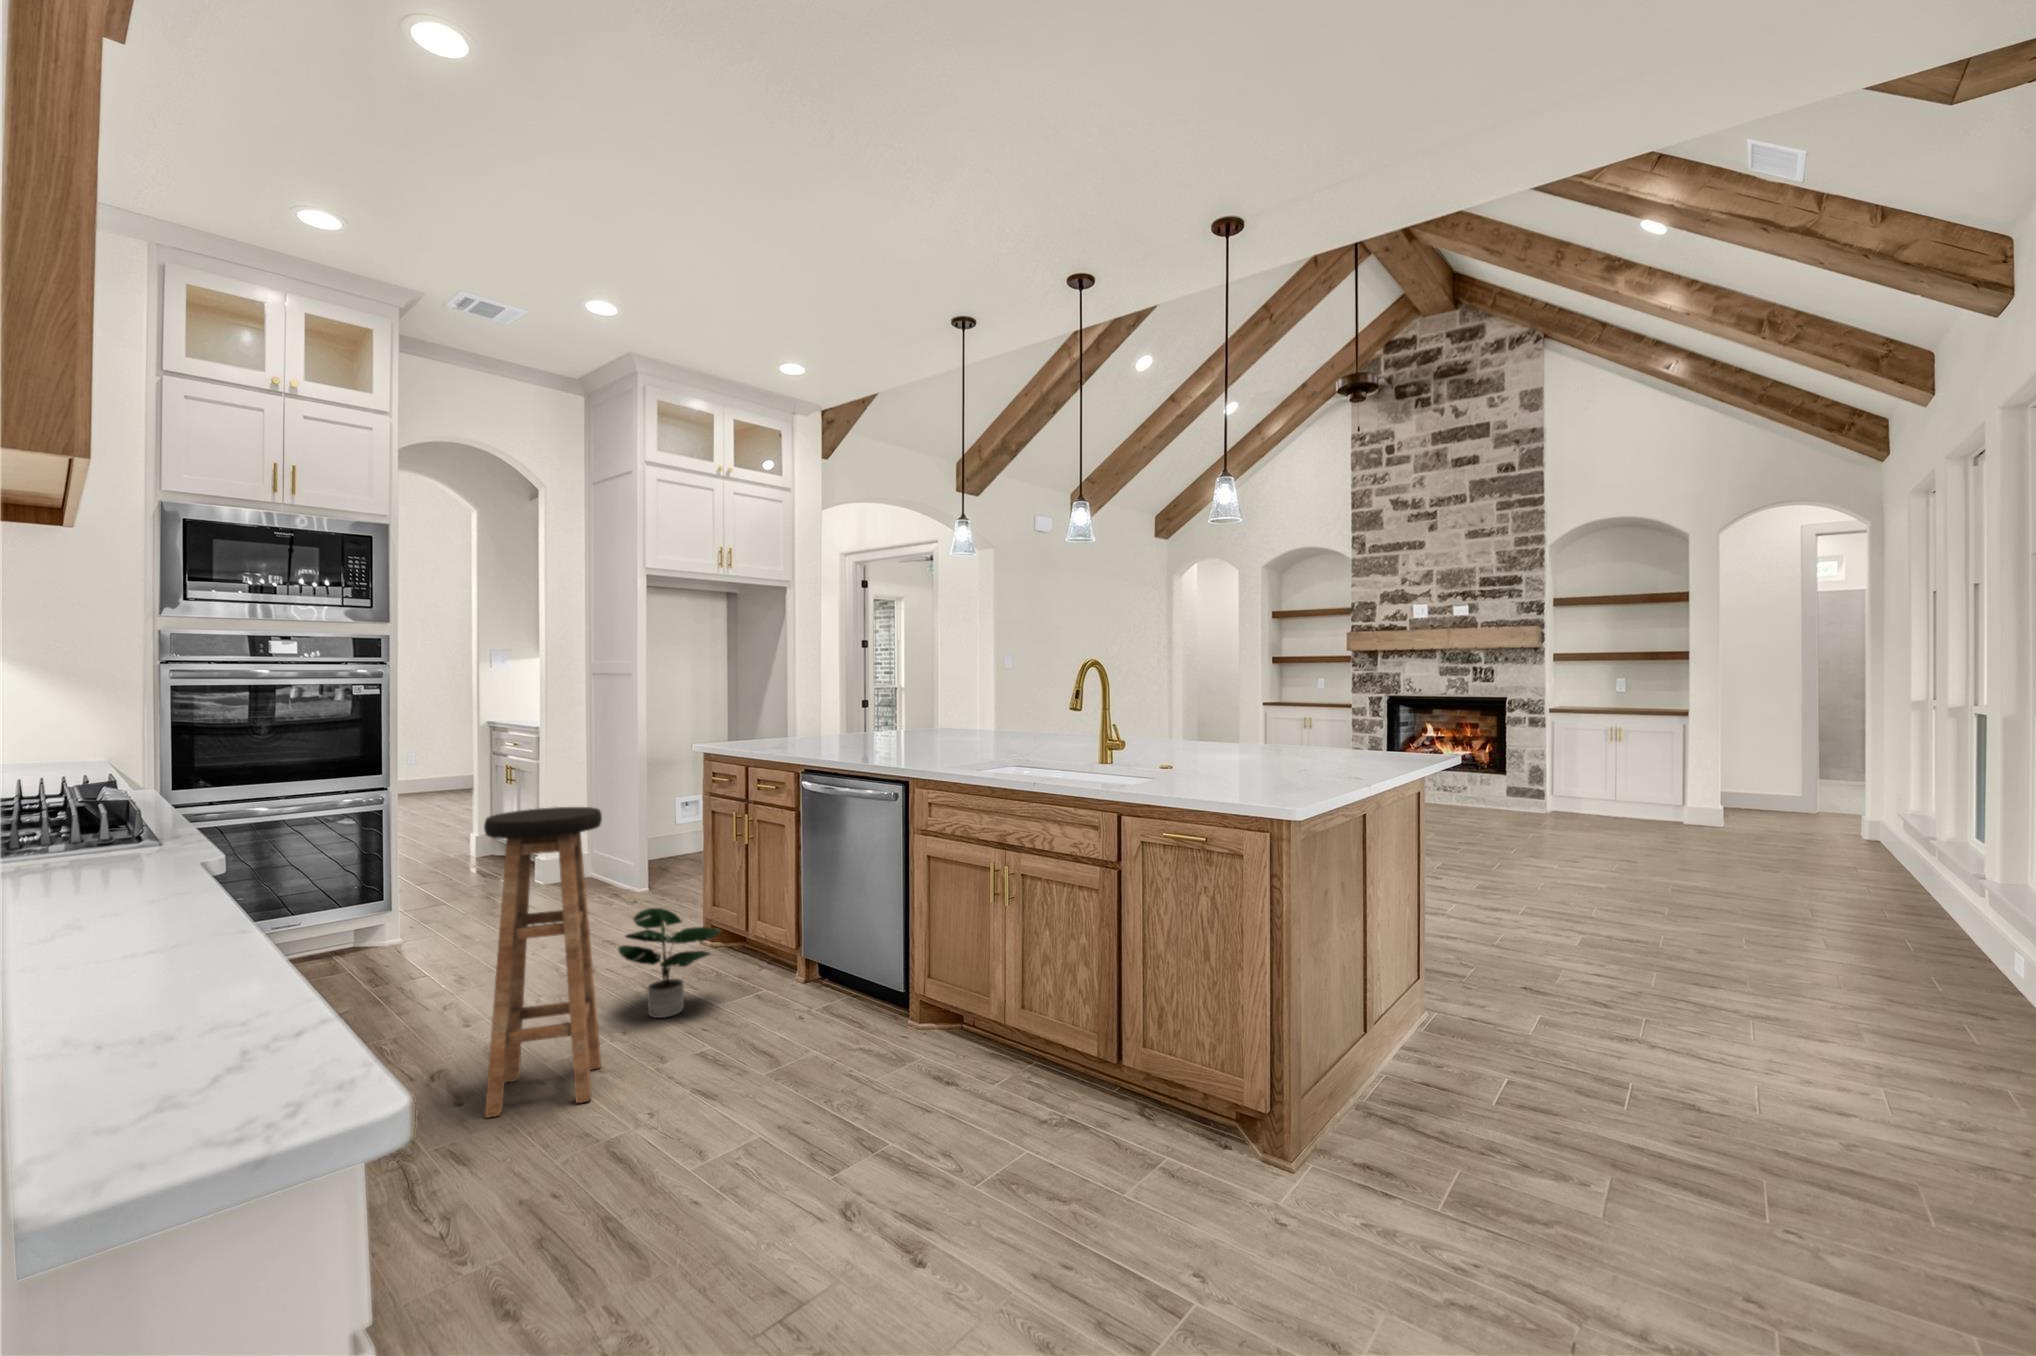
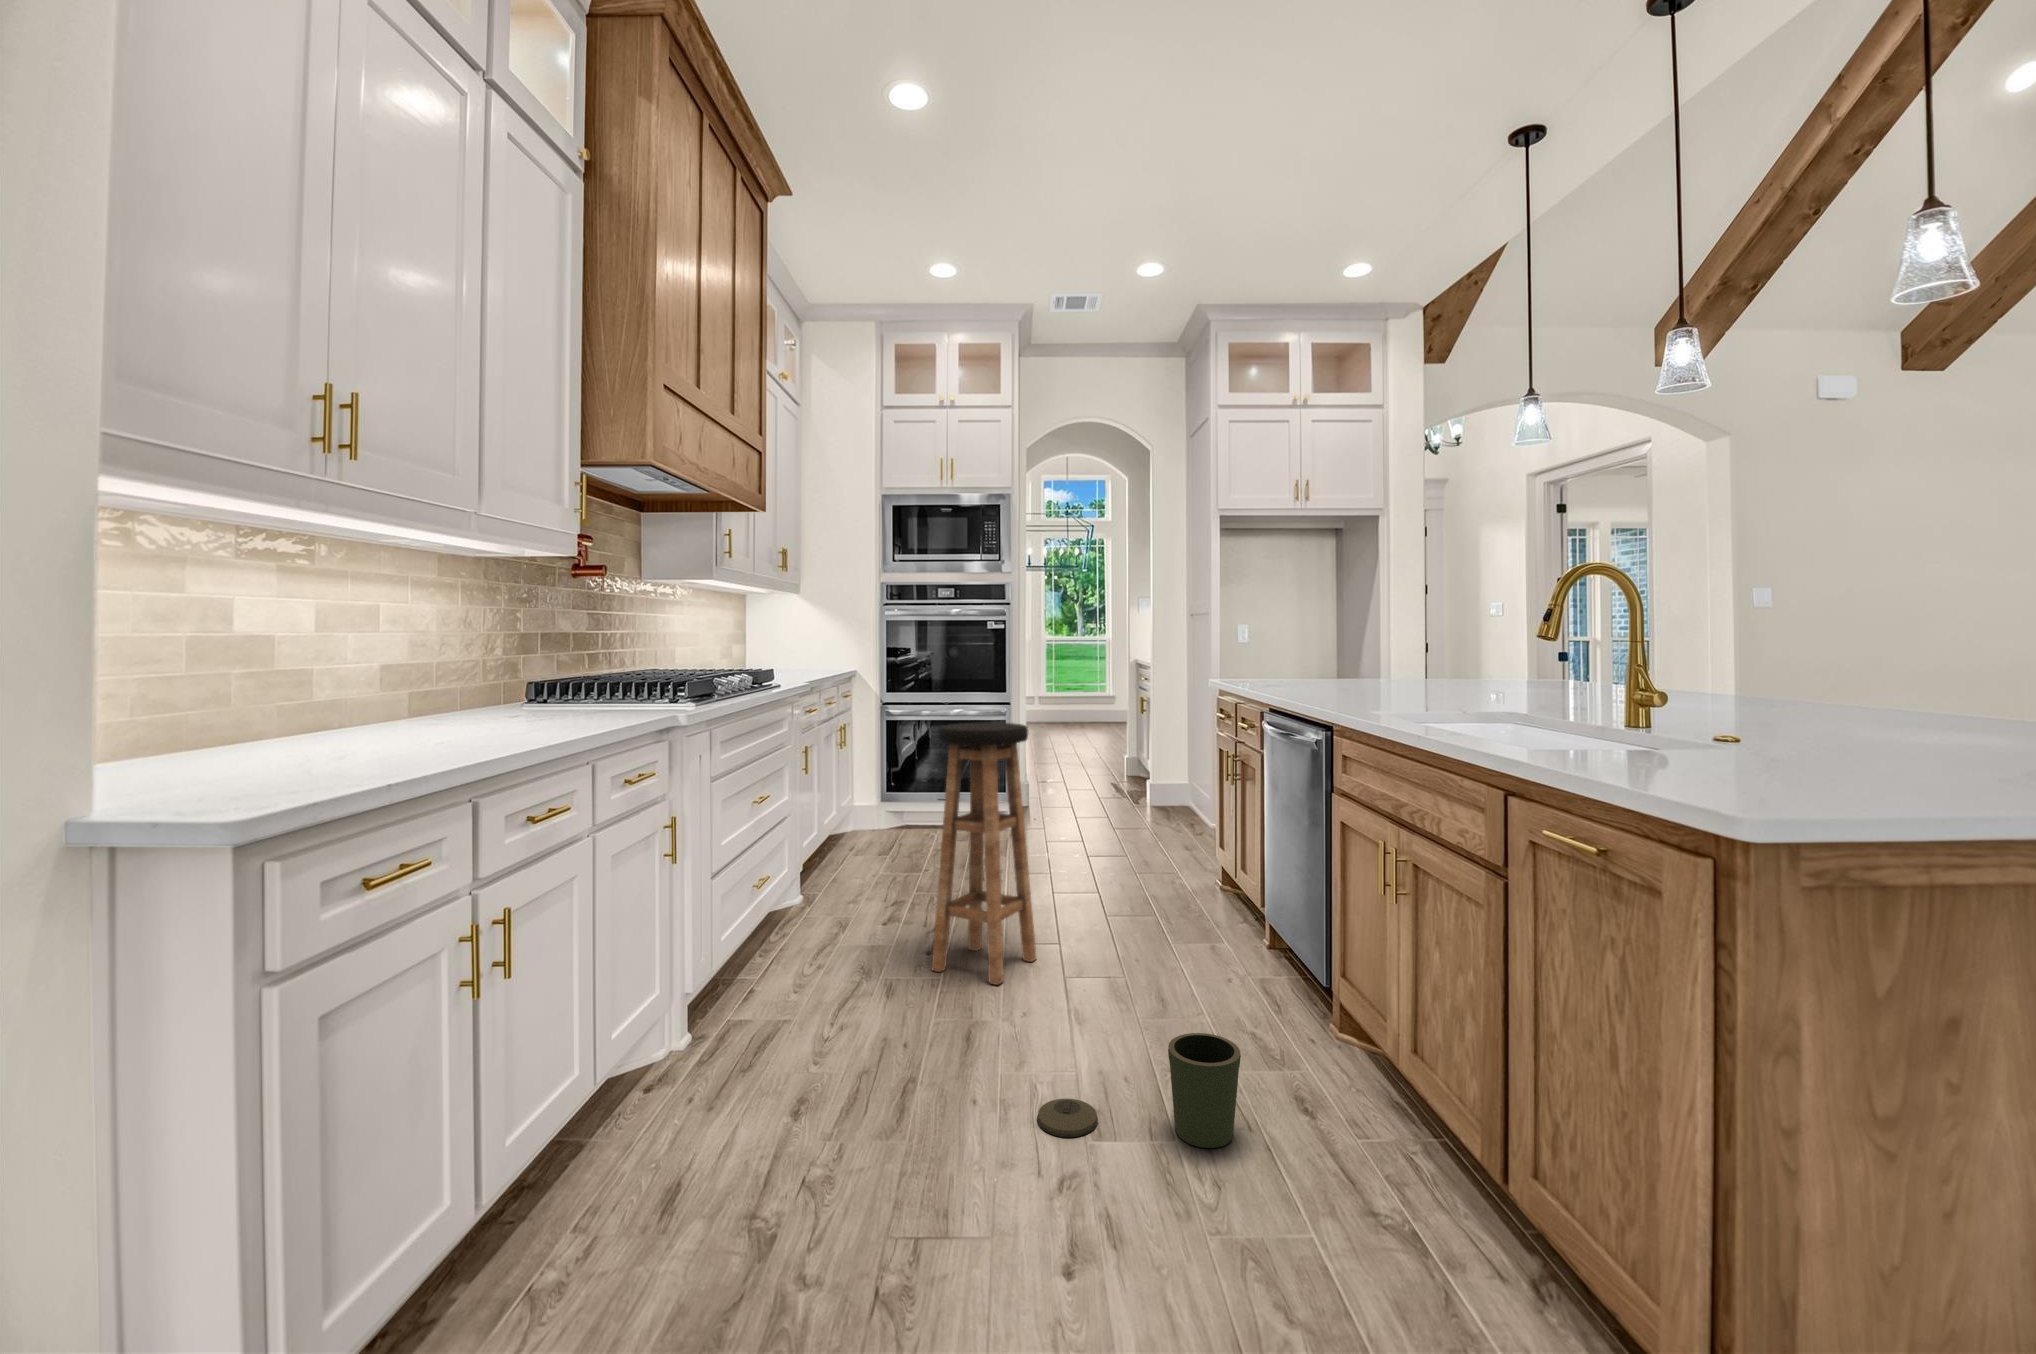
potted plant: present [618,908,720,1018] -> none [1084,833,1175,939]
trash can: none [767,1047,933,1190] -> present [1037,1033,1241,1148]

